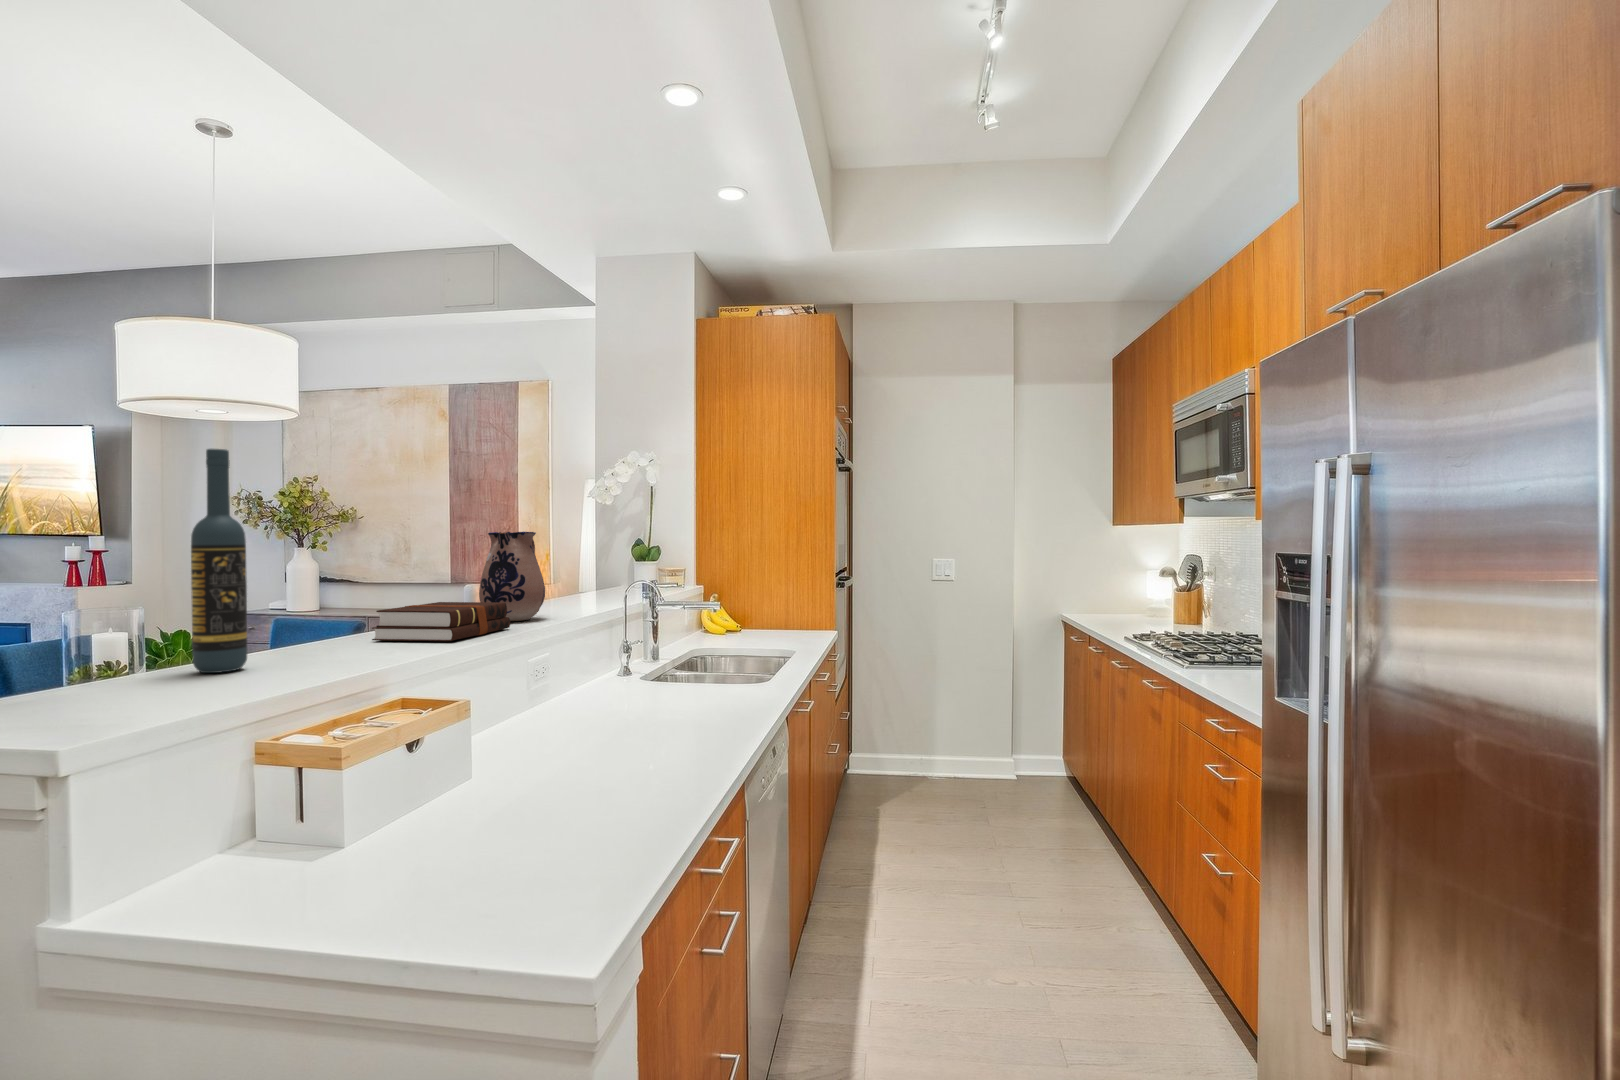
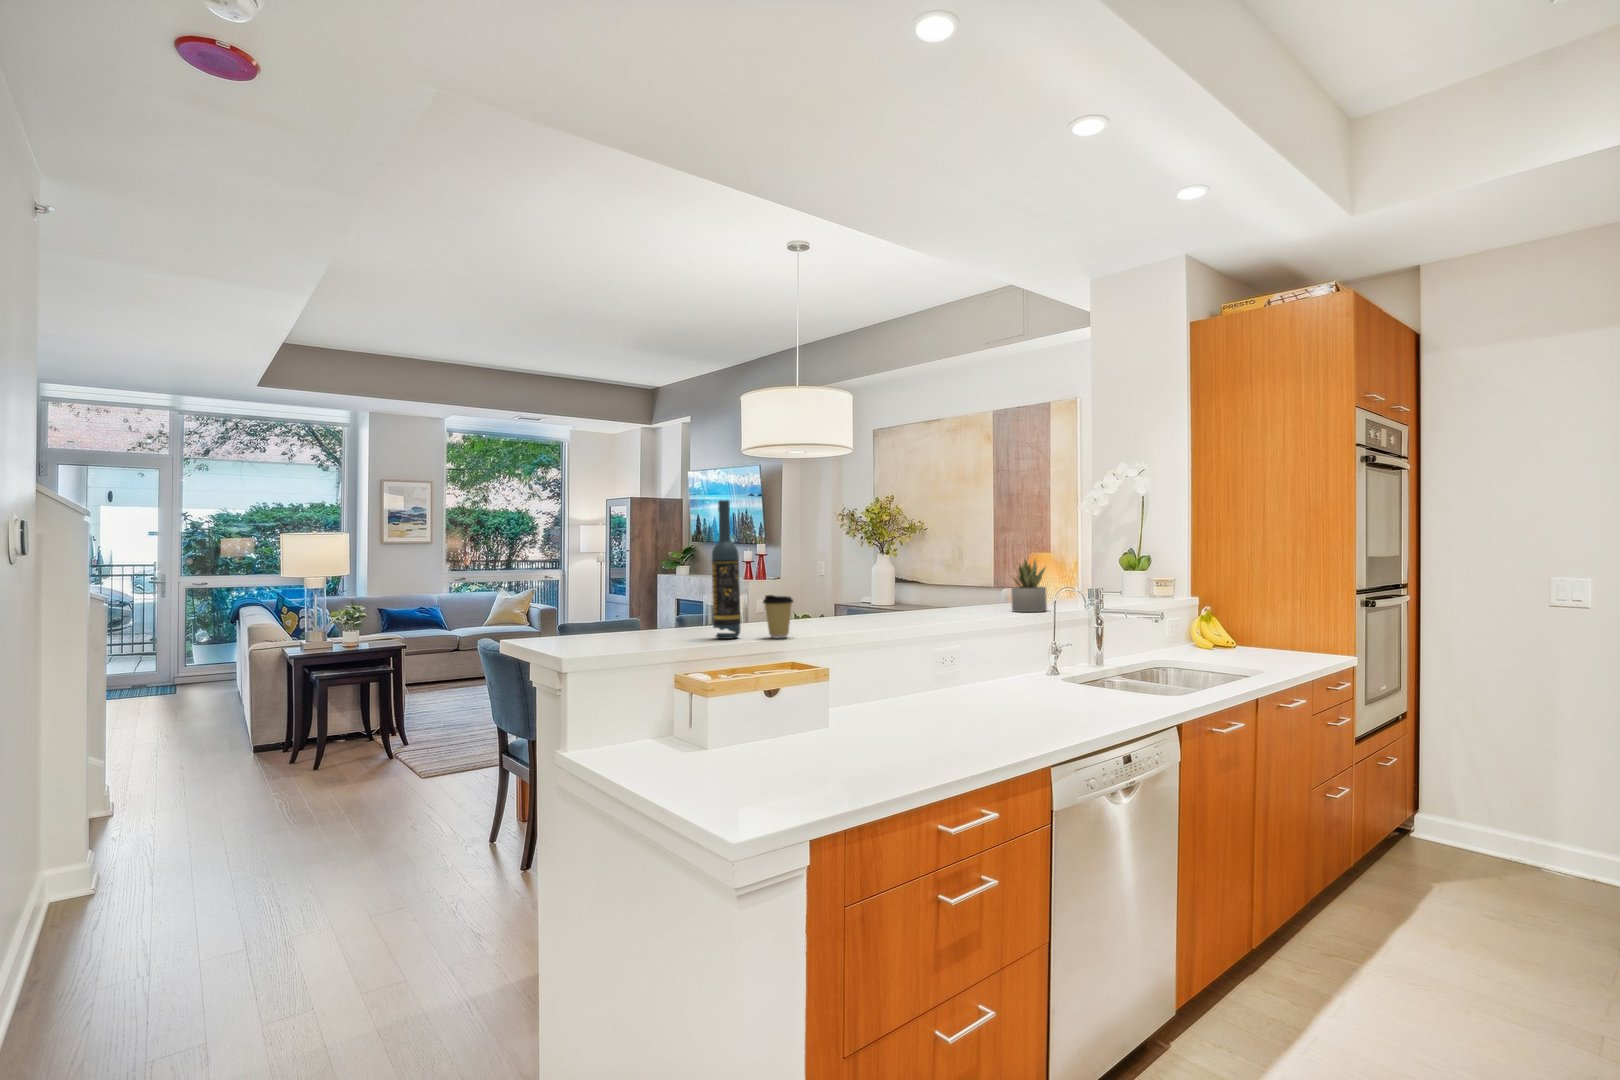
ceramic pitcher: present [479,532,545,621] -> none [922,545,974,620]
succulent plant: none [556,547,597,607] -> present [1011,559,1047,612]
coffee cup: none [291,599,347,664] -> present [763,595,793,638]
hardback book: present [372,602,510,641] -> none [829,602,930,631]

